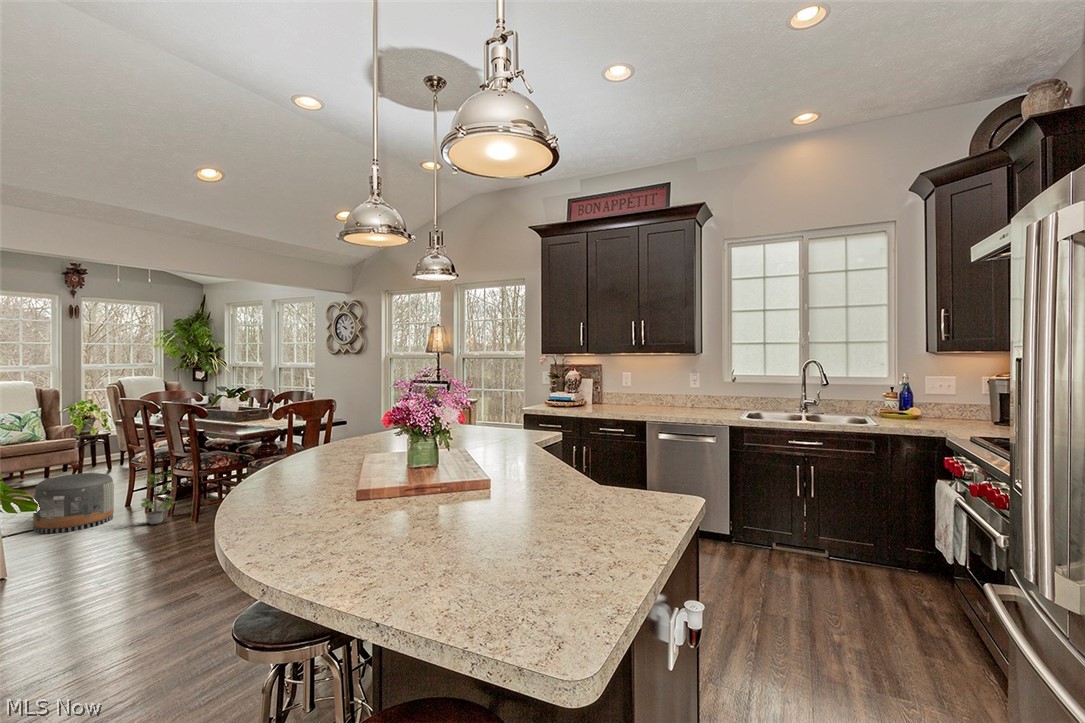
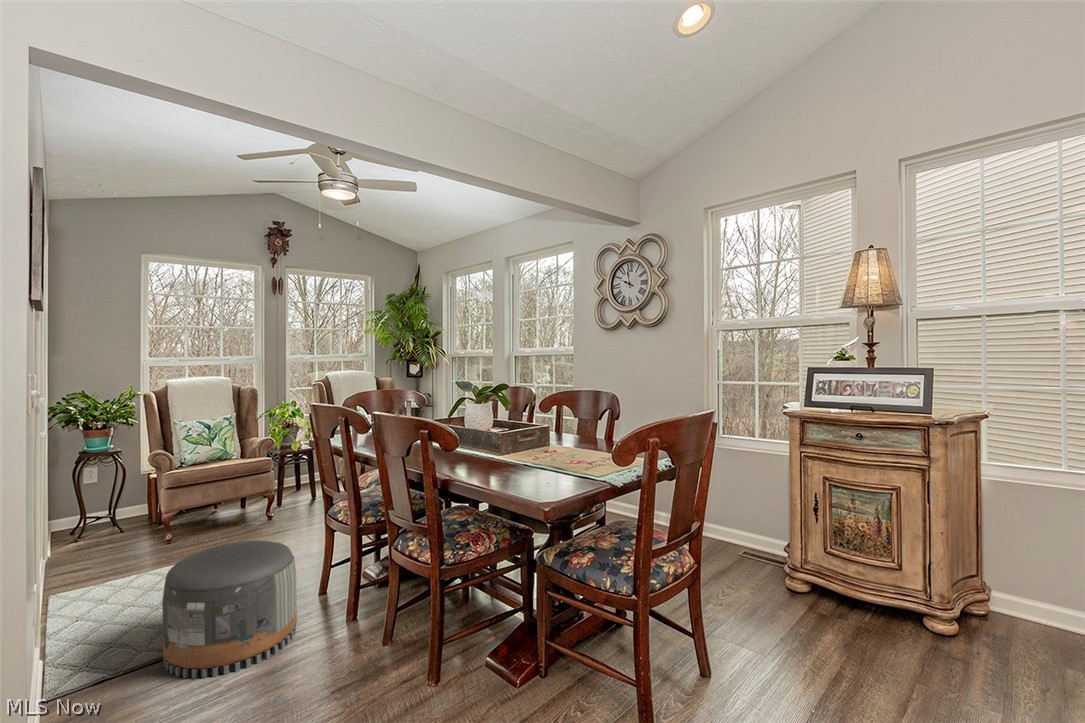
potted plant: present [141,472,175,524] -> none [335,556,407,675]

